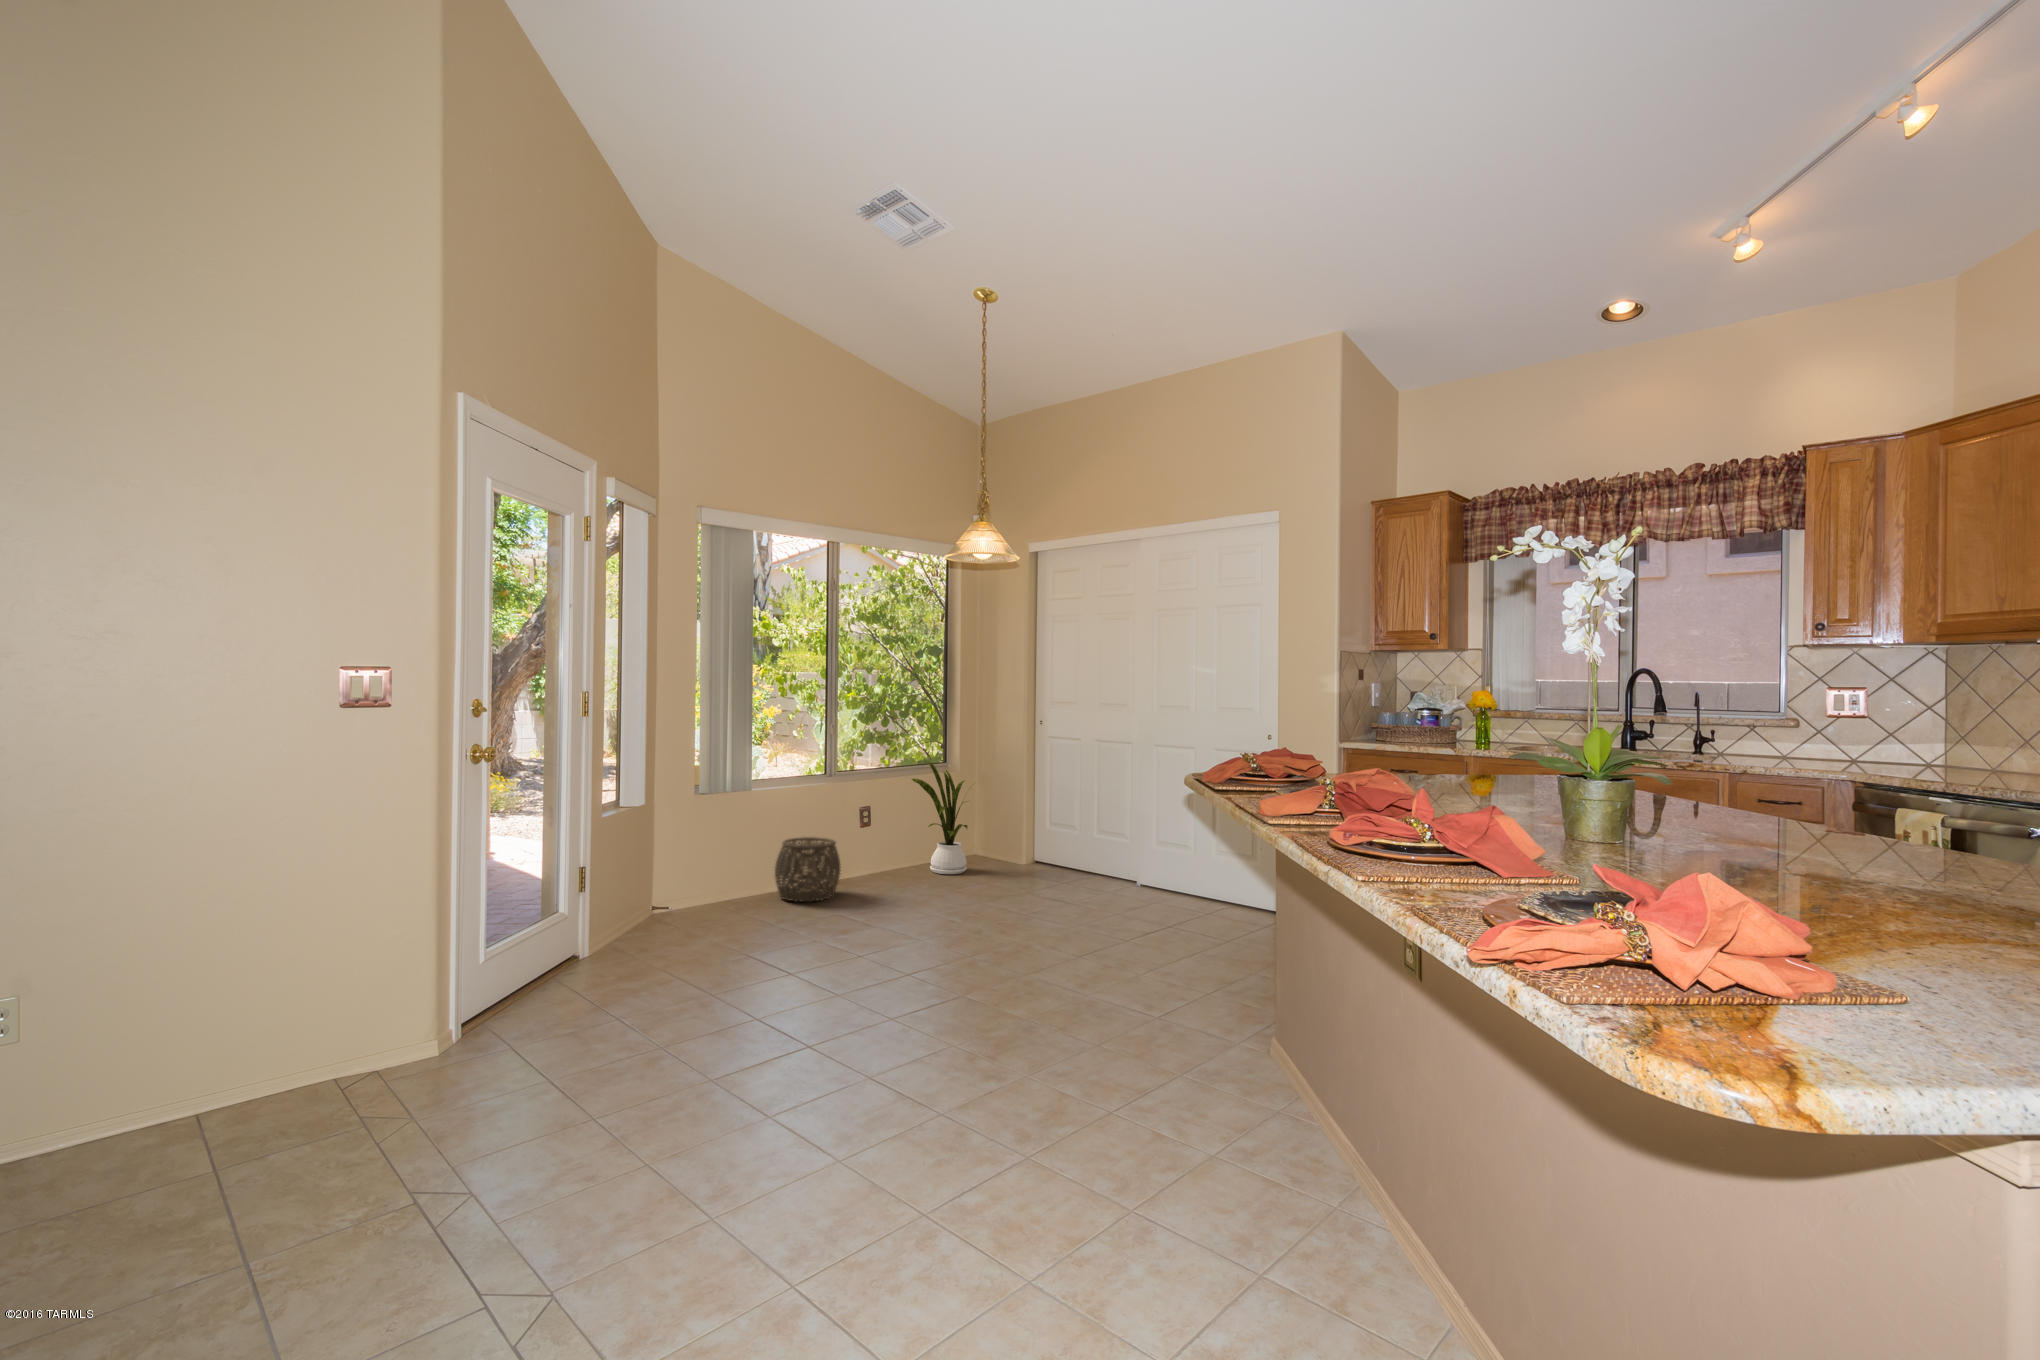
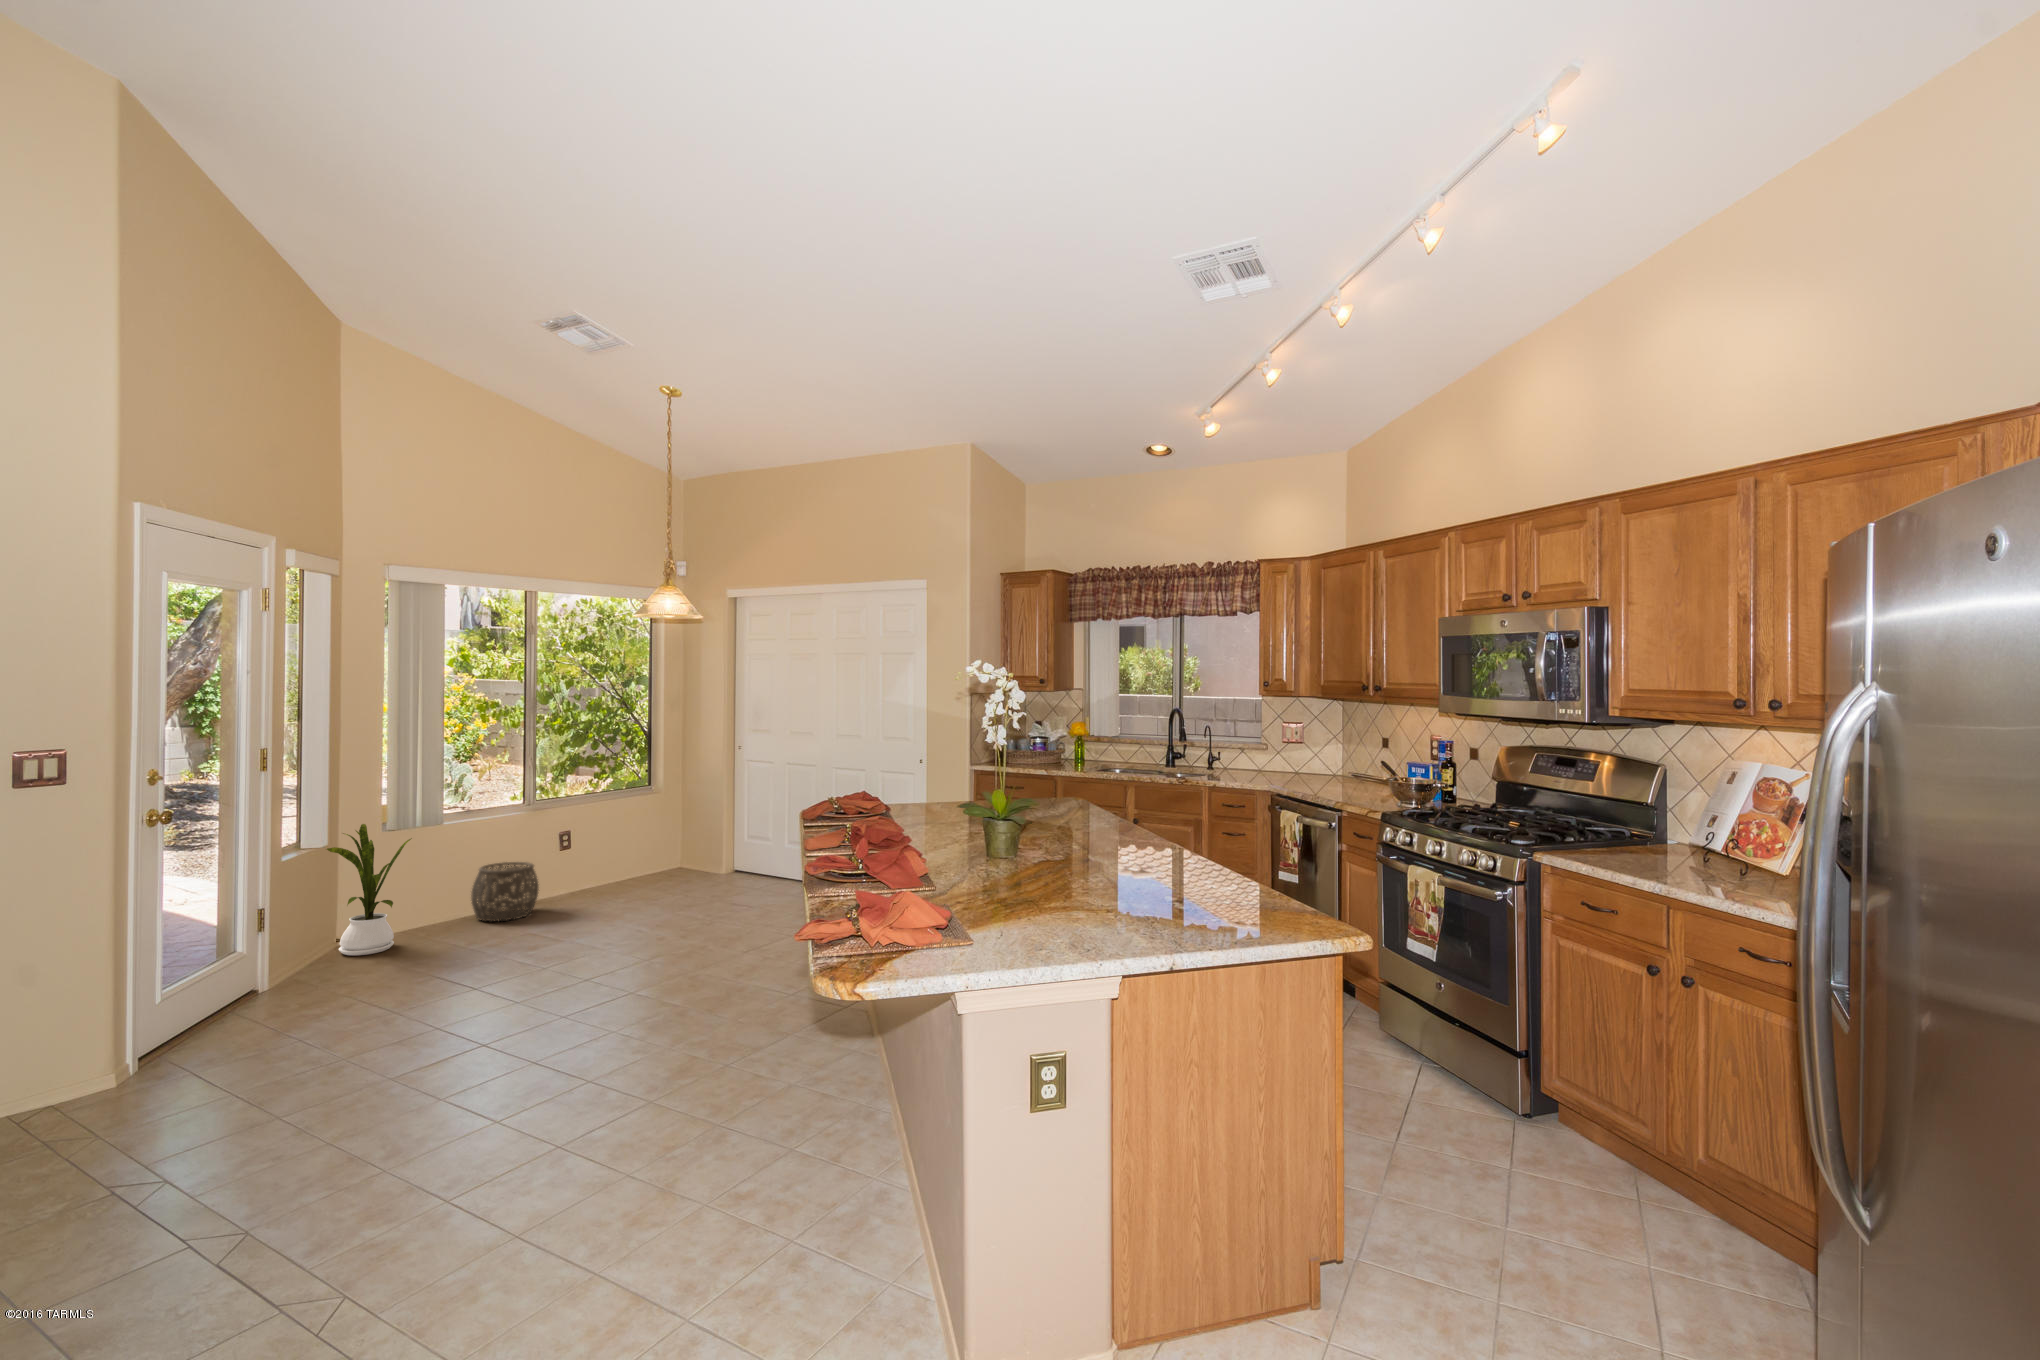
house plant: present [912,761,968,874] -> present [327,824,412,955]

